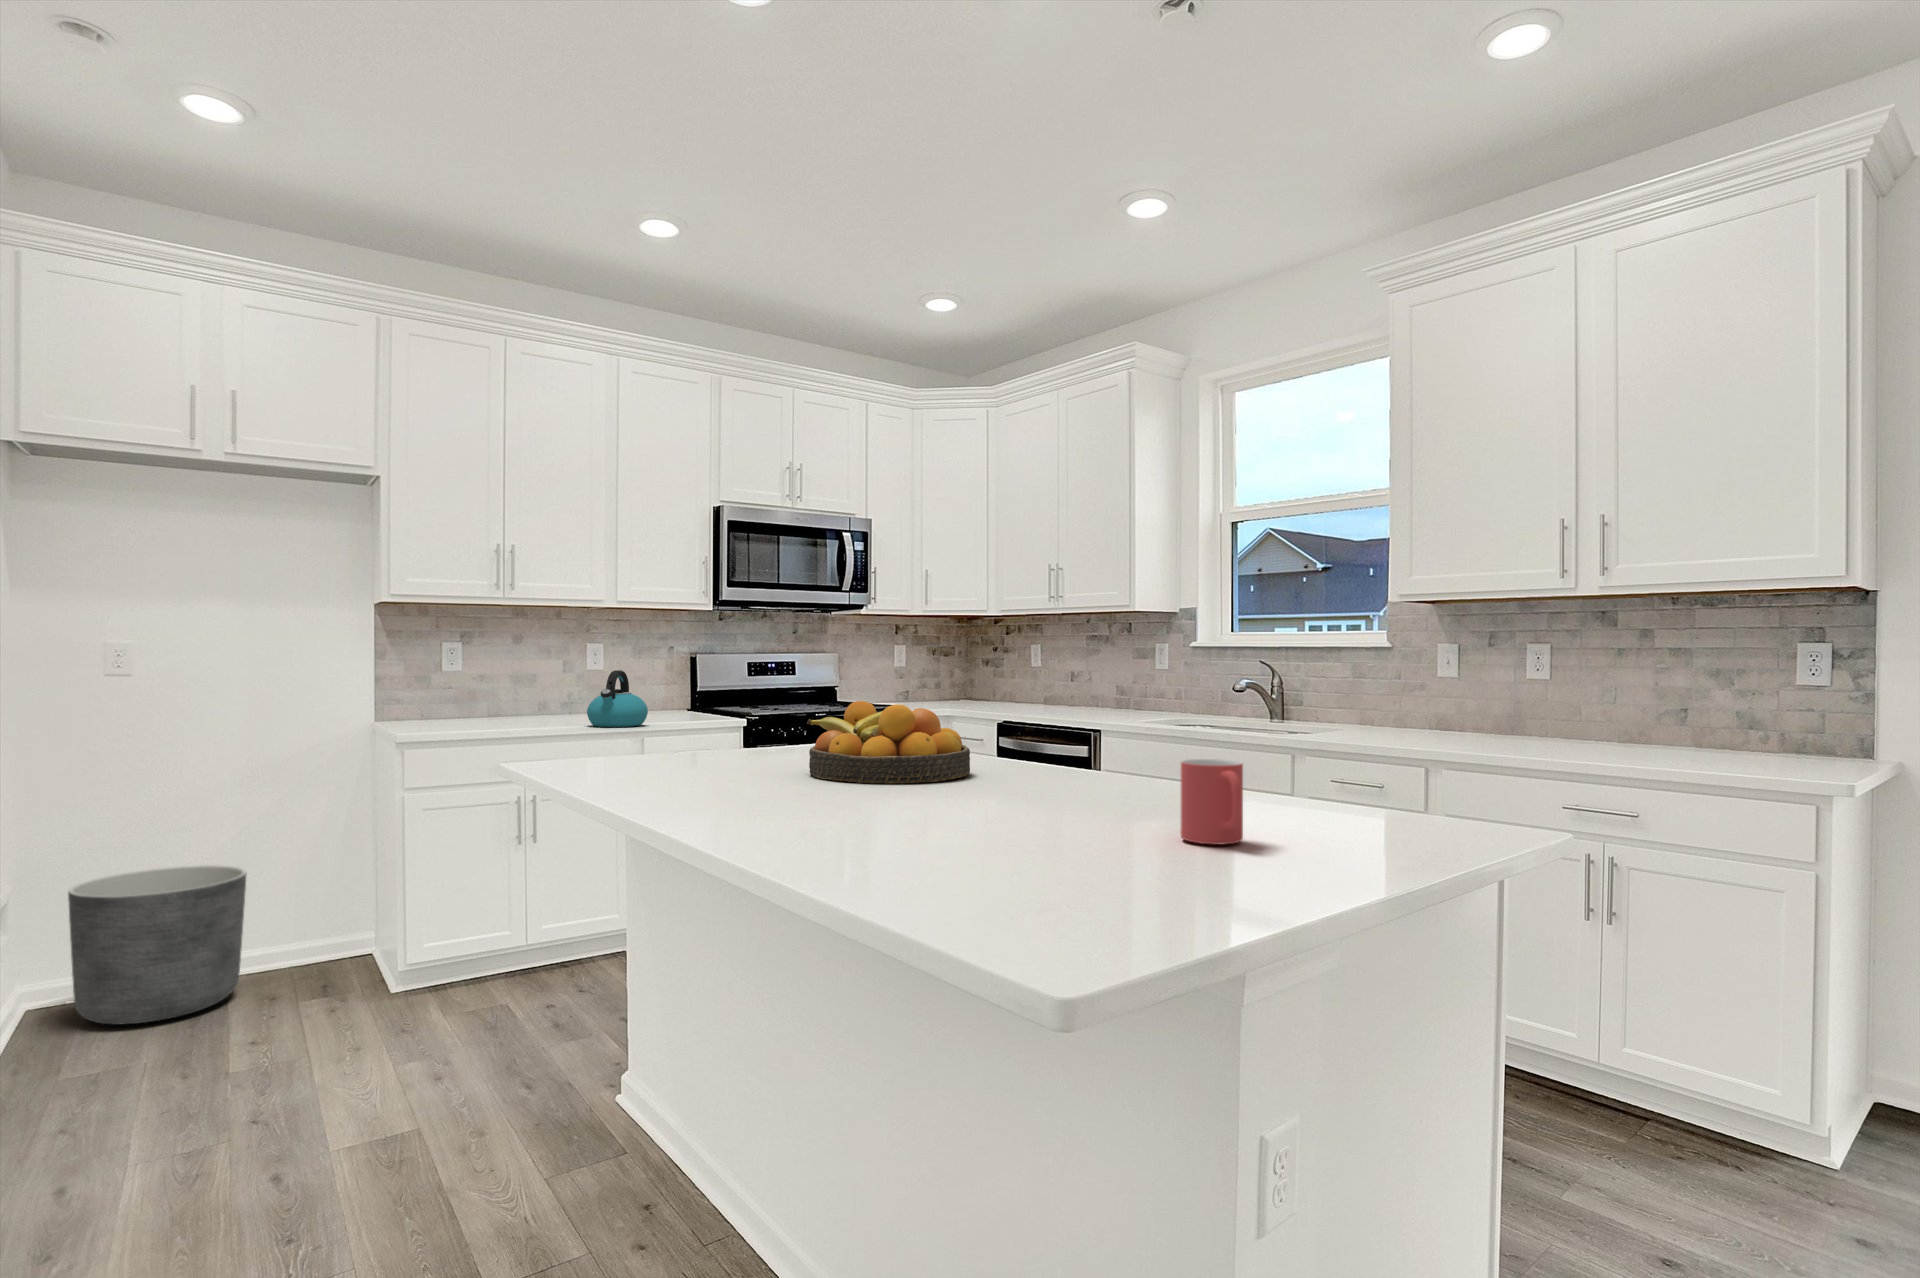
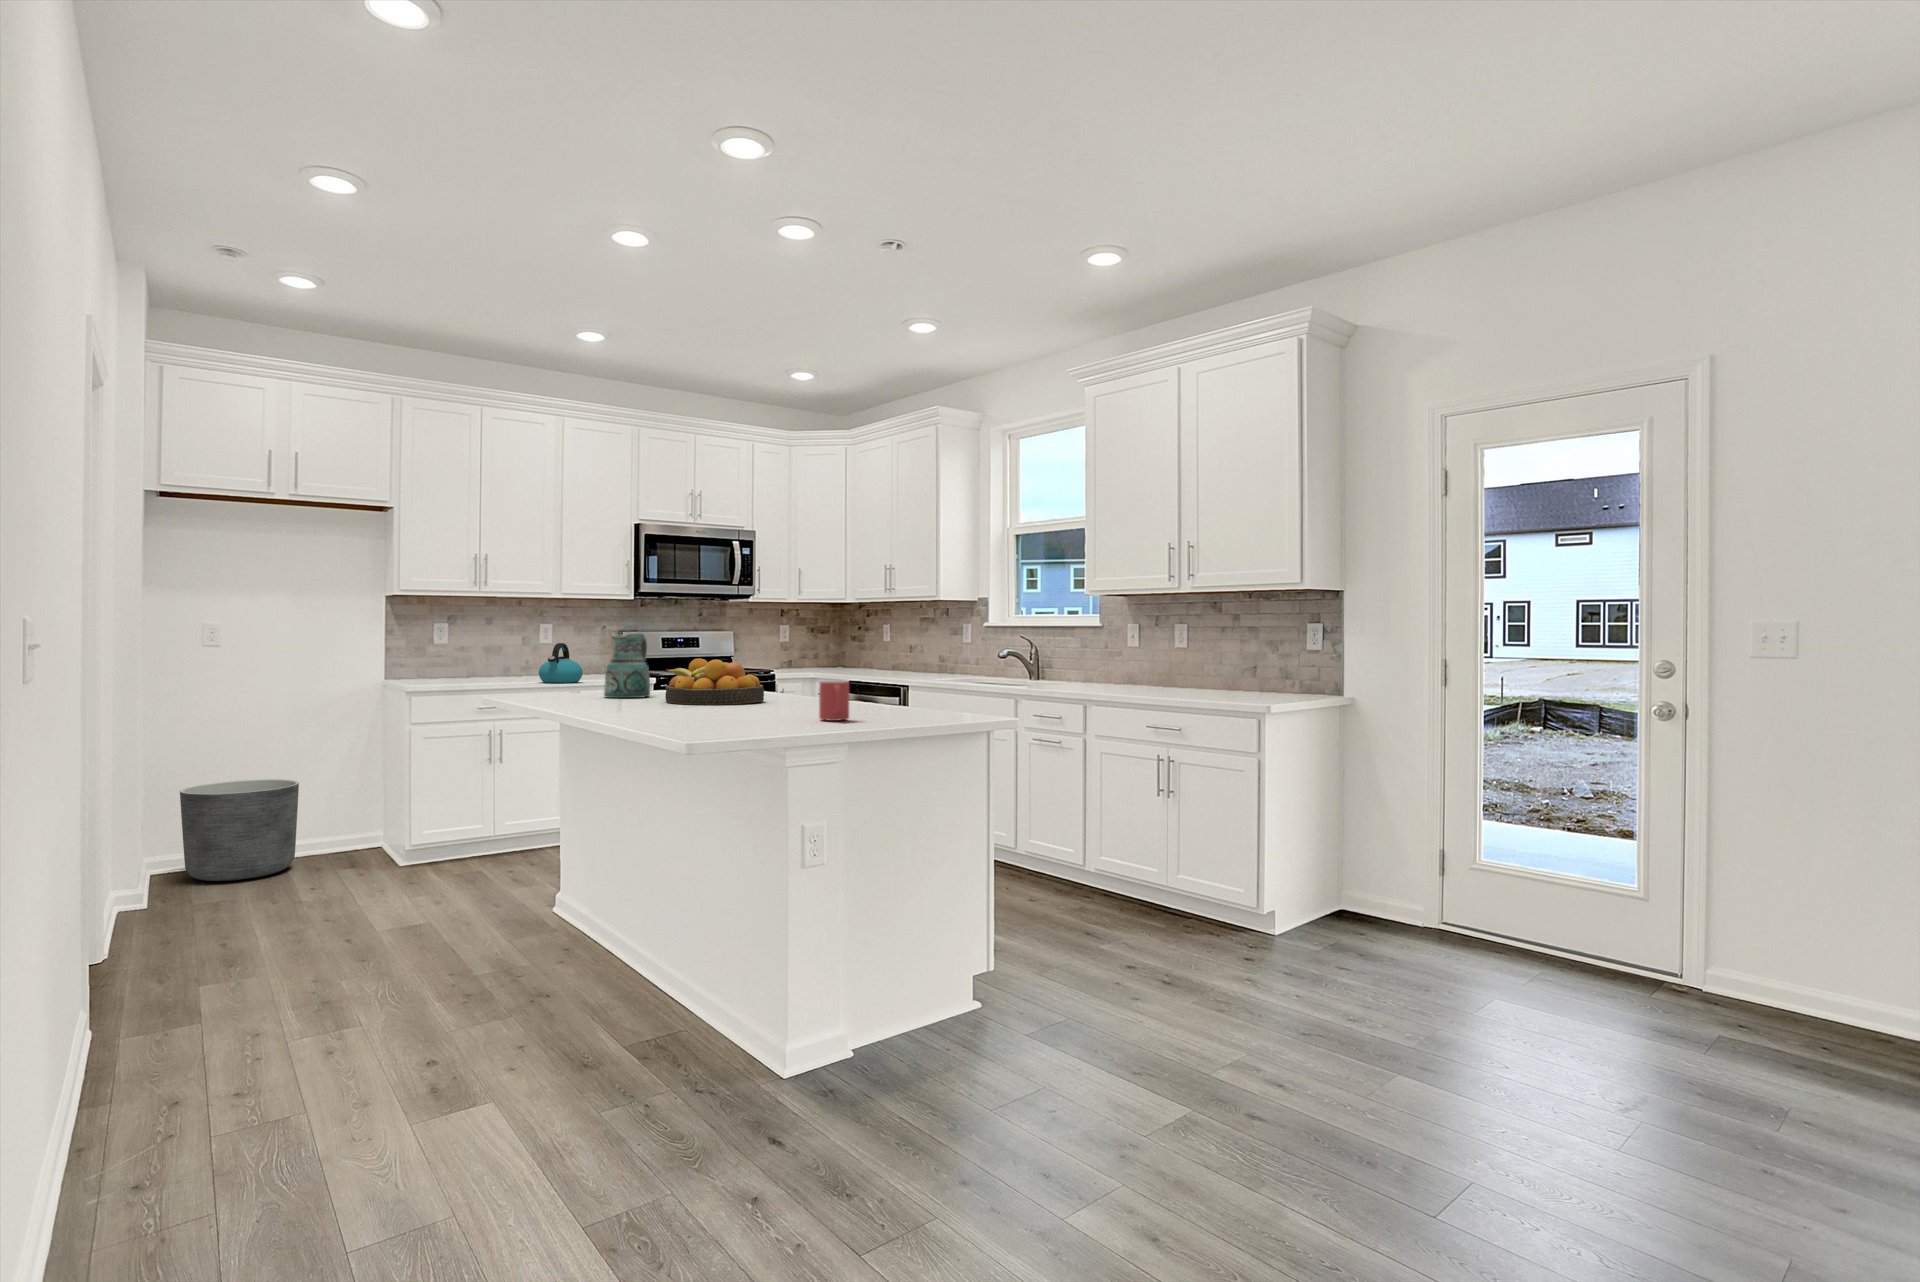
ceramic pitcher: none [699,658,771,764] -> present [604,633,650,698]

